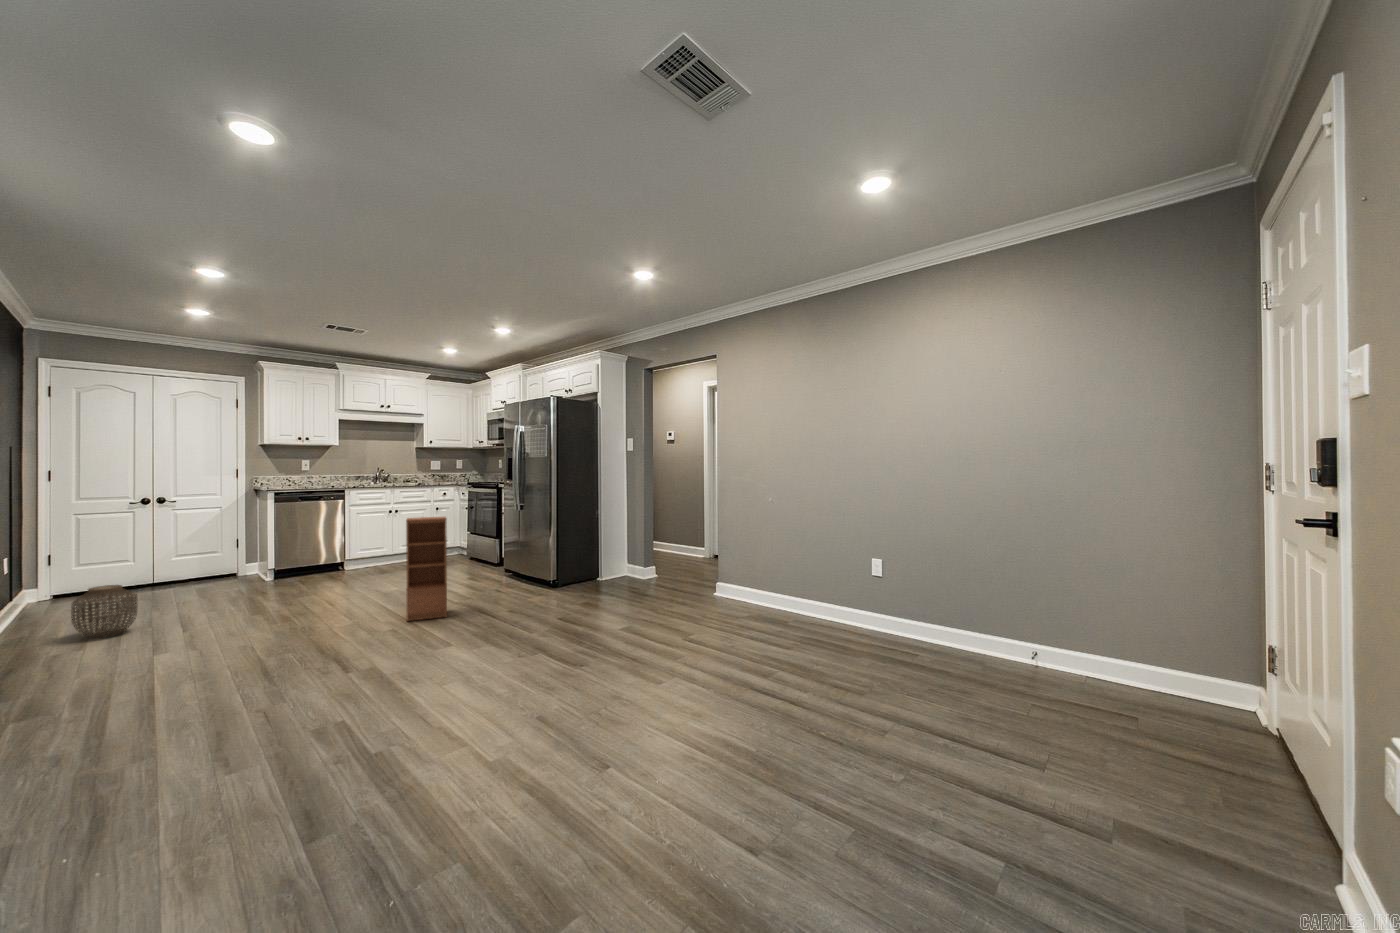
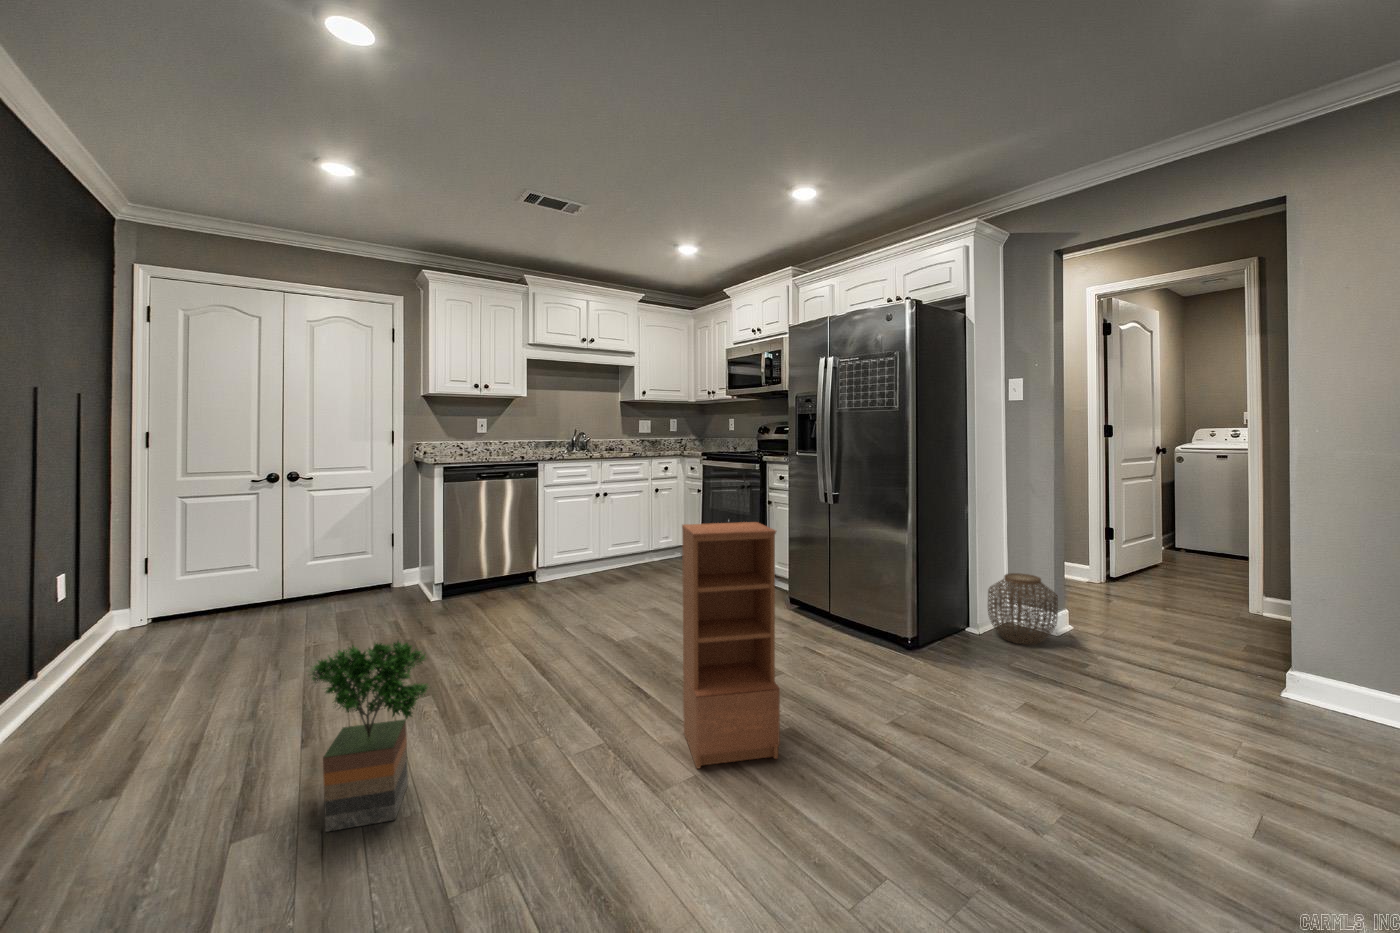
potted tree: none [219,568,278,644] -> present [311,641,428,832]
woven basket: present [71,585,137,638] -> present [988,573,1058,645]

